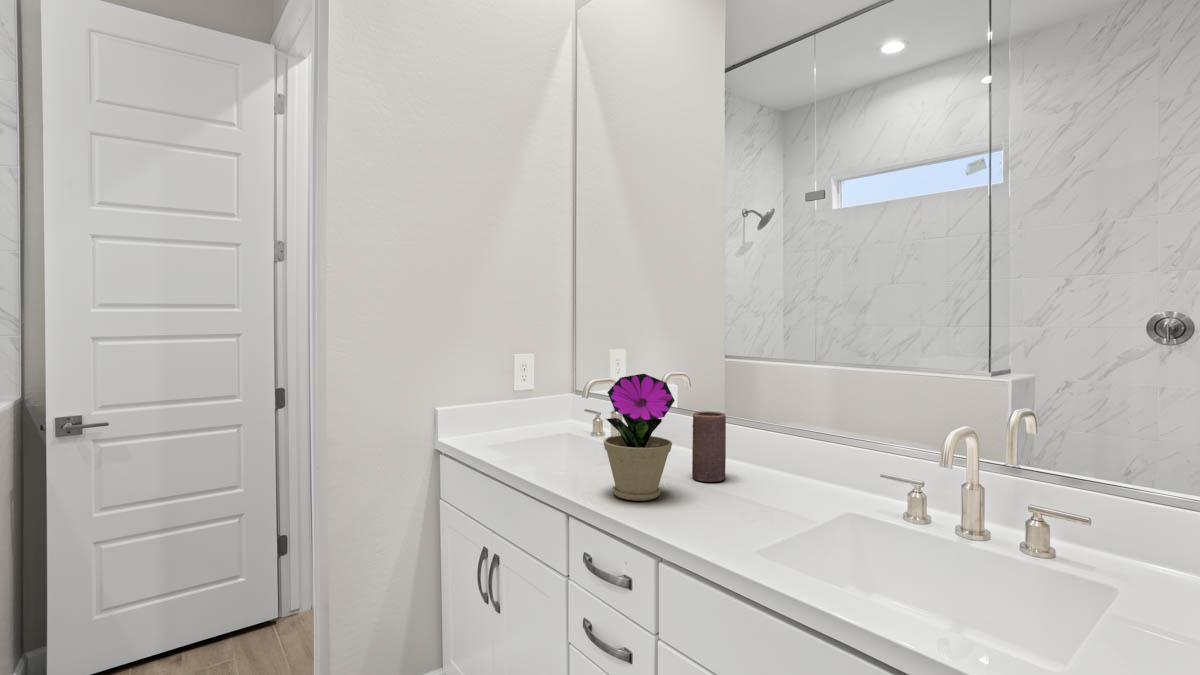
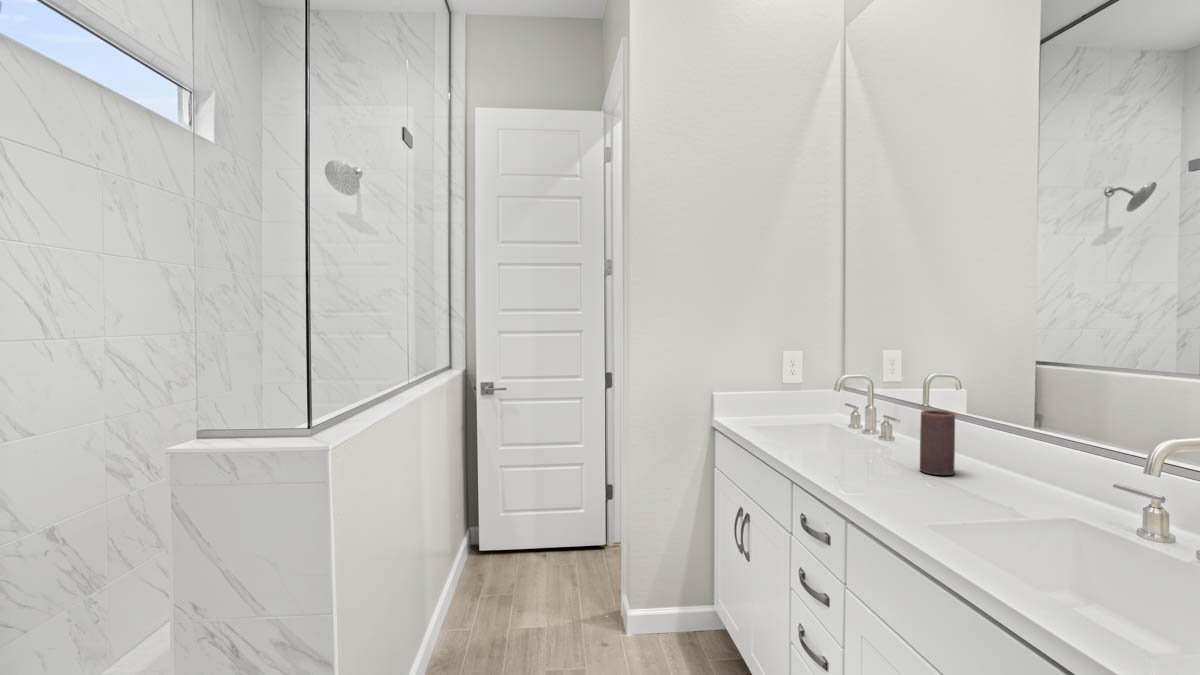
flower pot: present [603,374,675,501] -> none [823,373,887,480]

